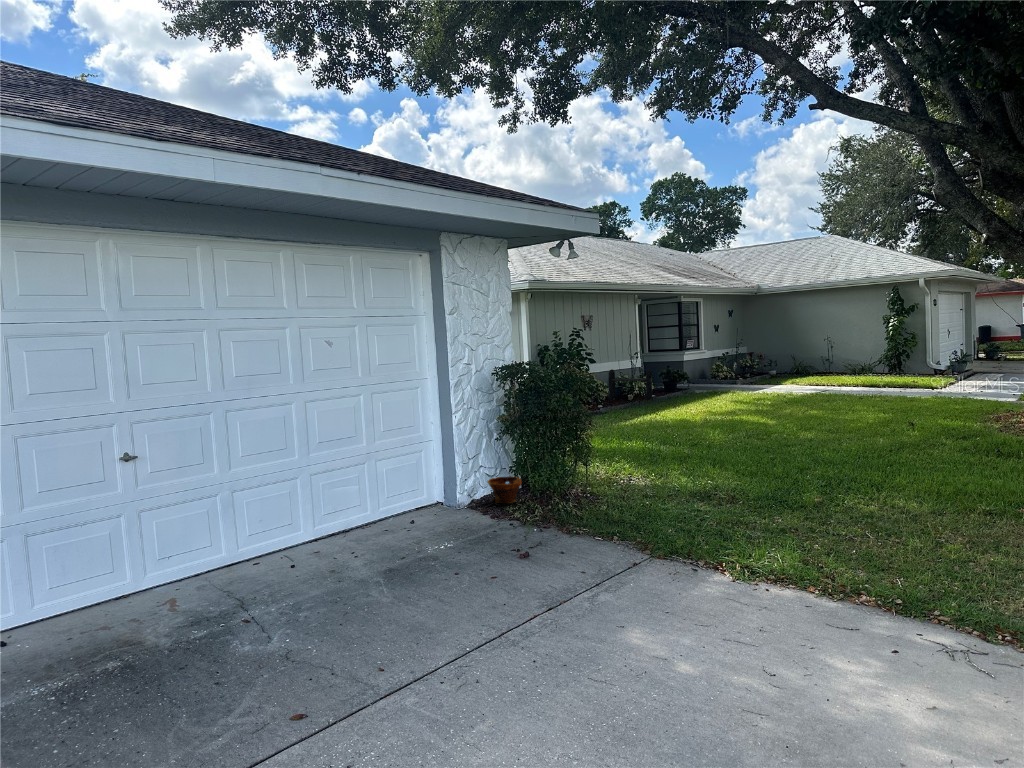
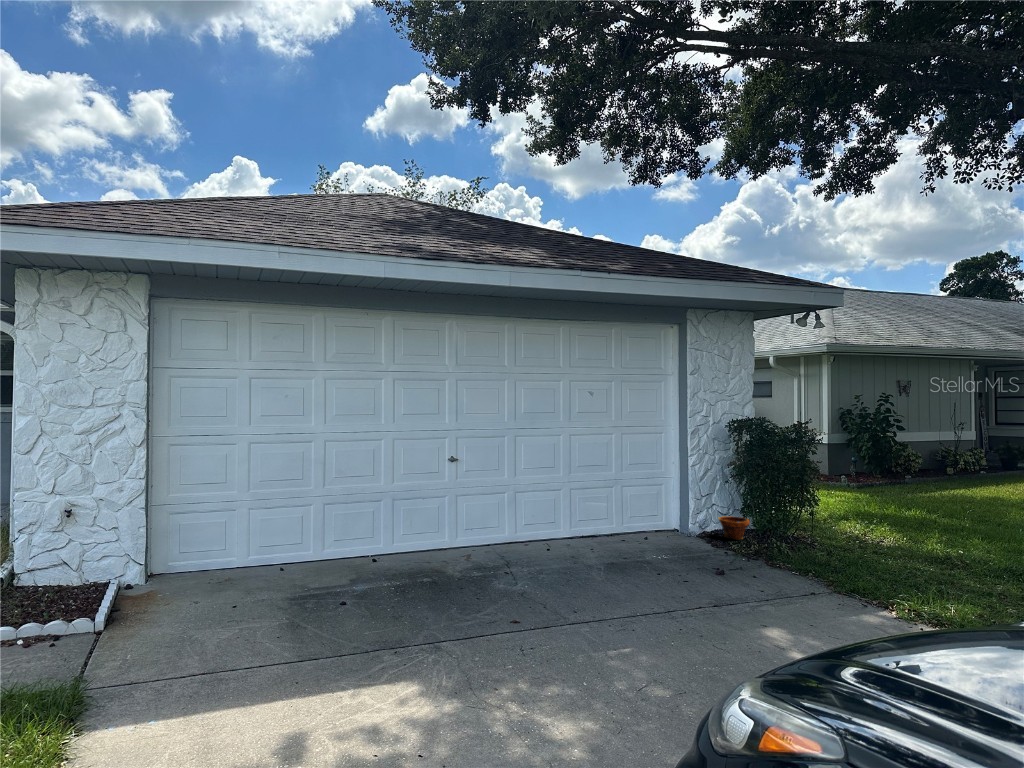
bench: present [608,369,652,400] -> none [927,440,987,478]

